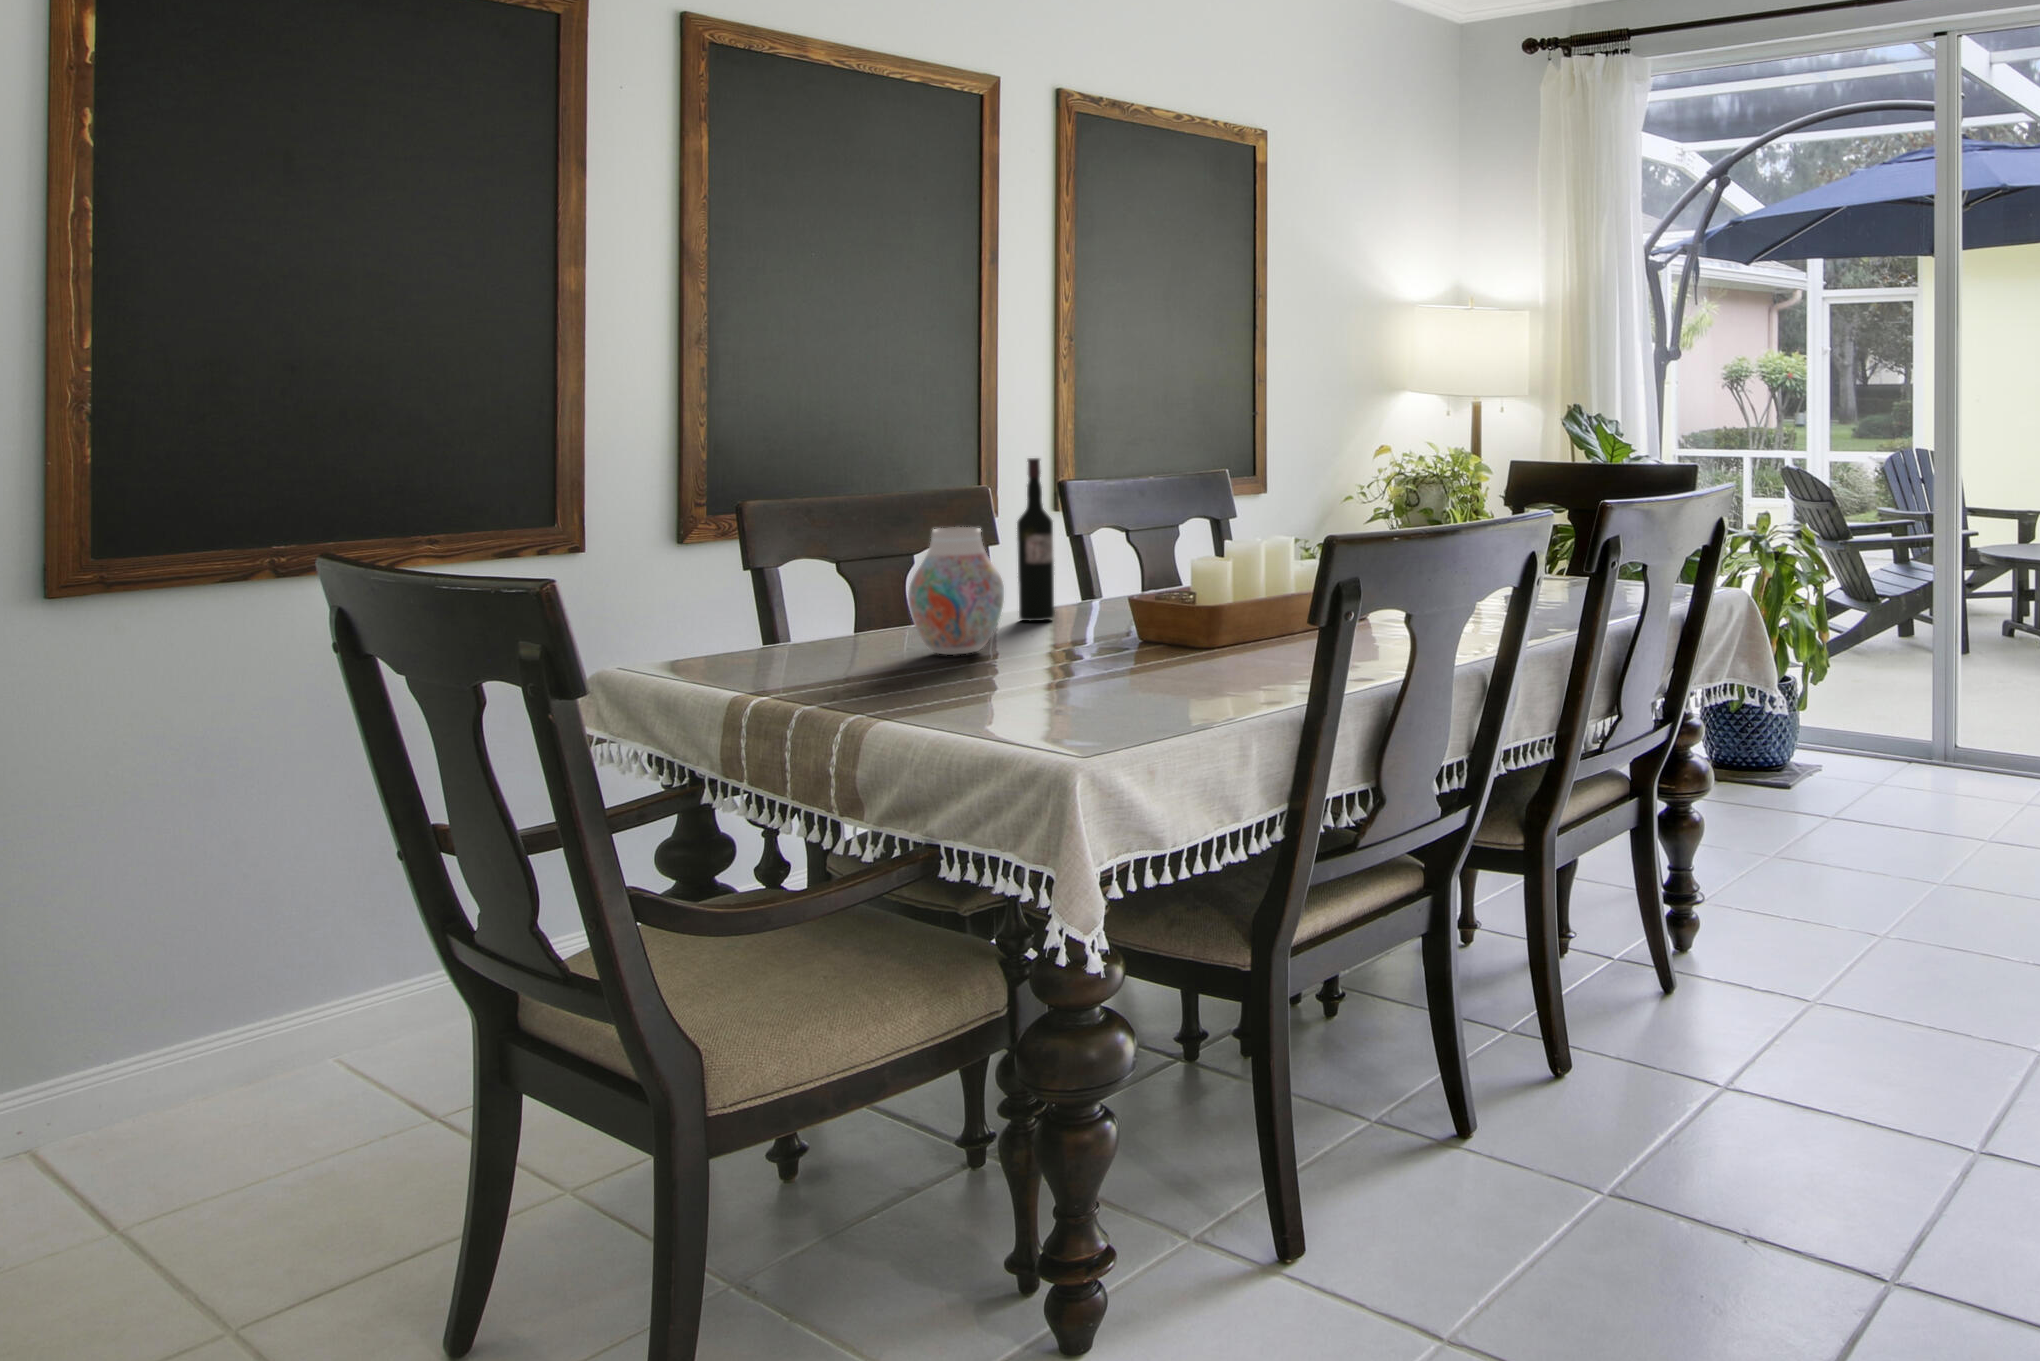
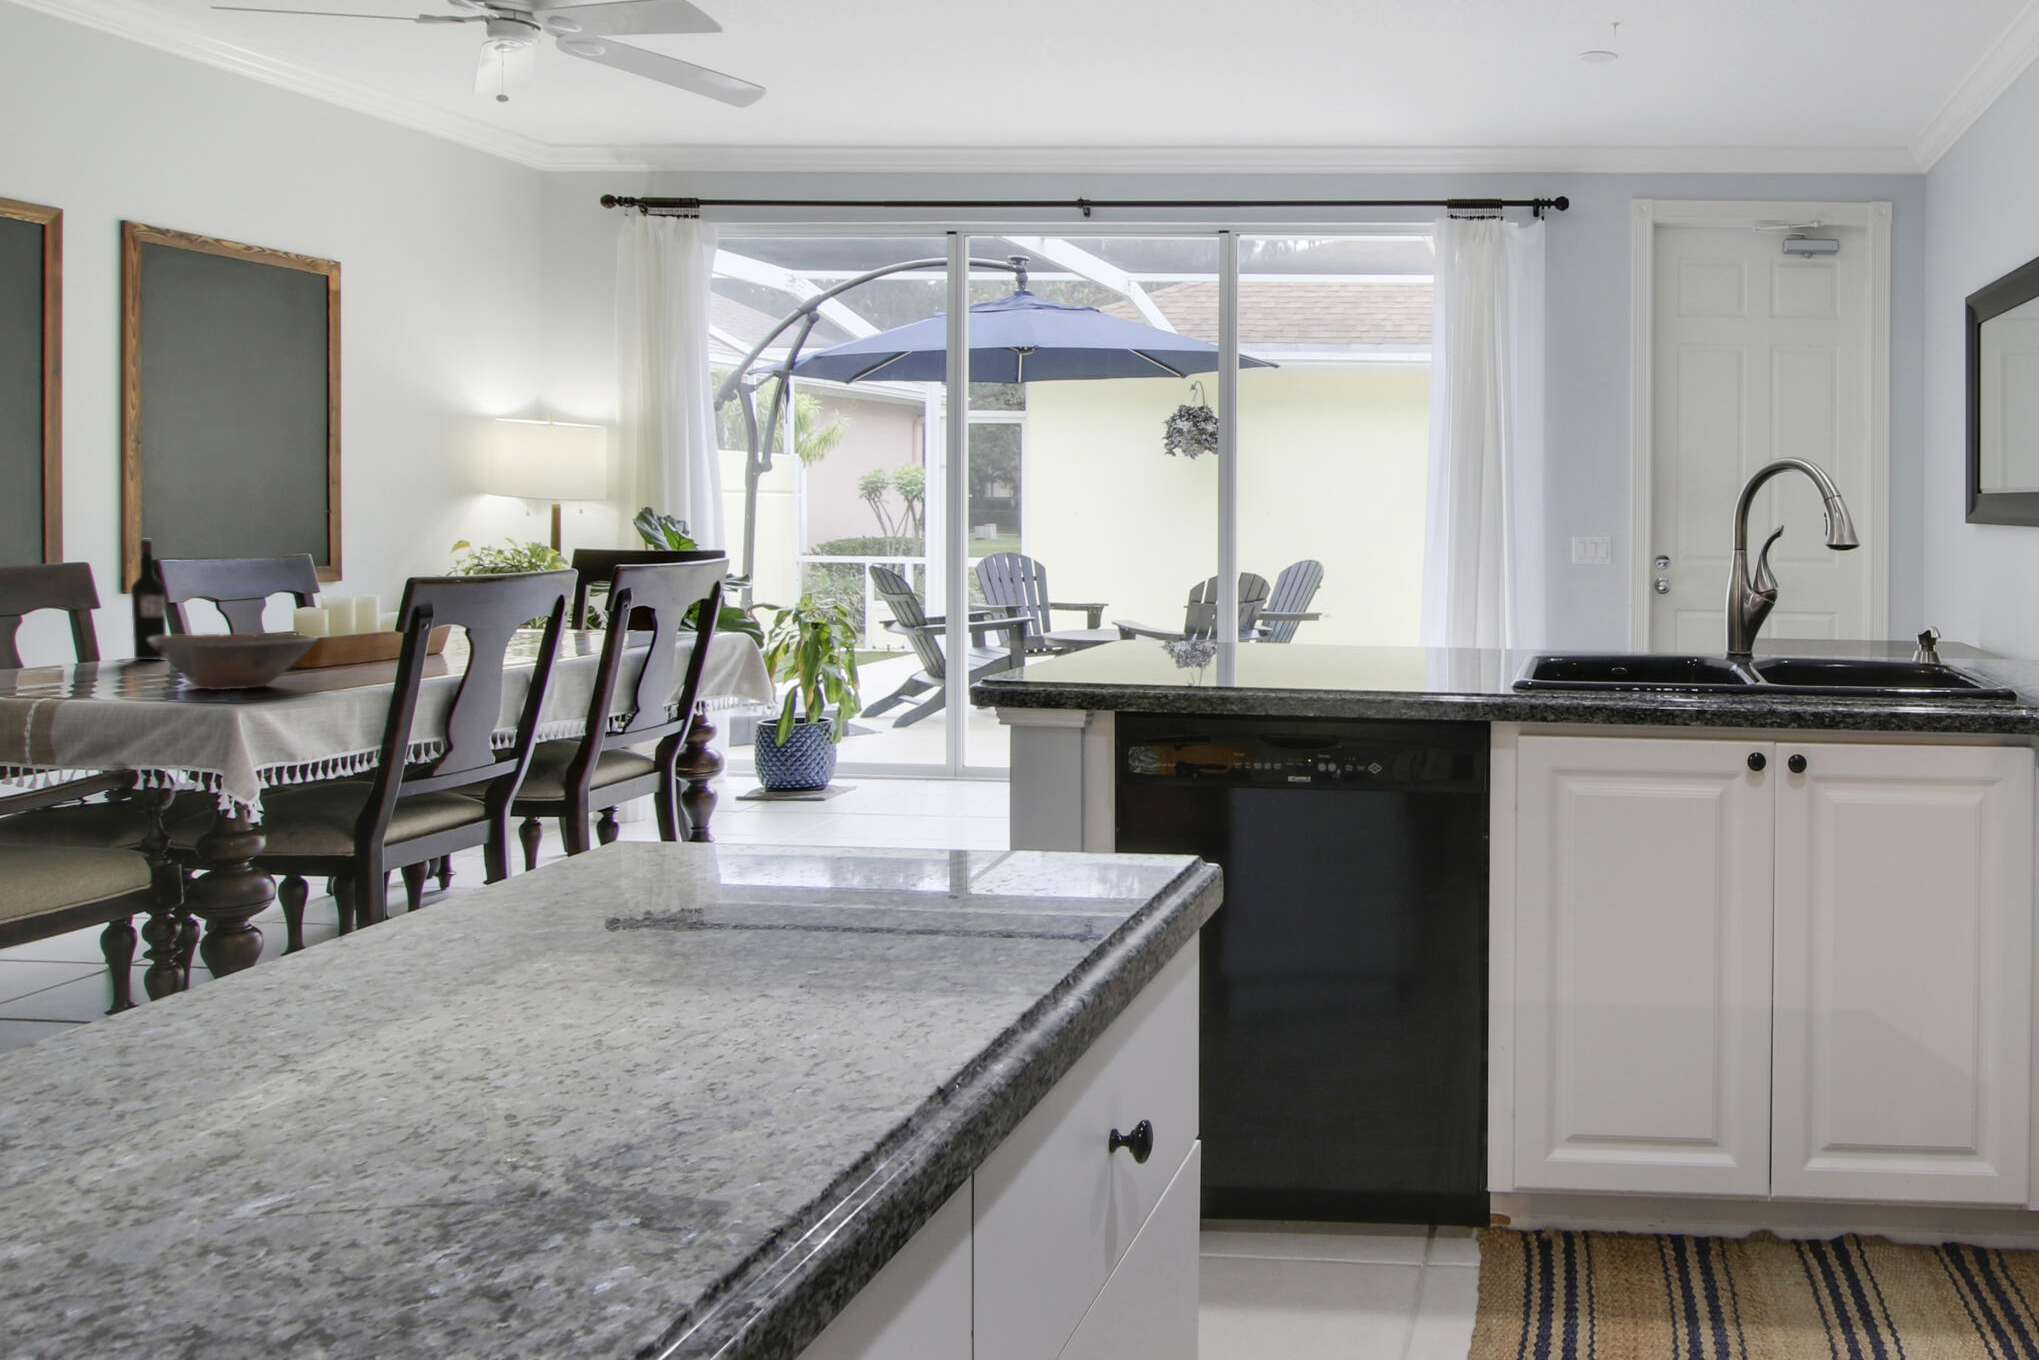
vase: present [908,527,1004,655] -> none [53,586,137,674]
bowl: none [988,605,1206,706] -> present [147,632,317,690]

